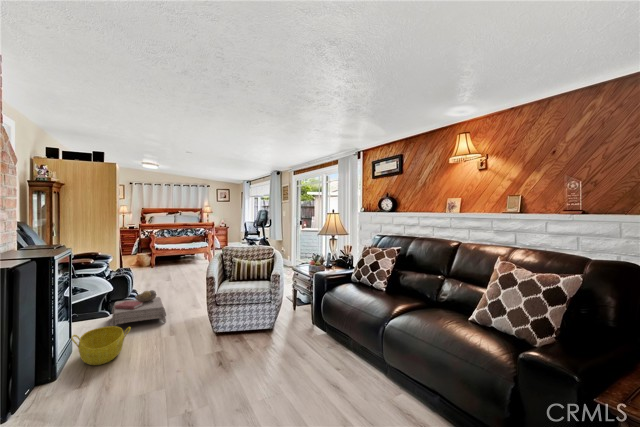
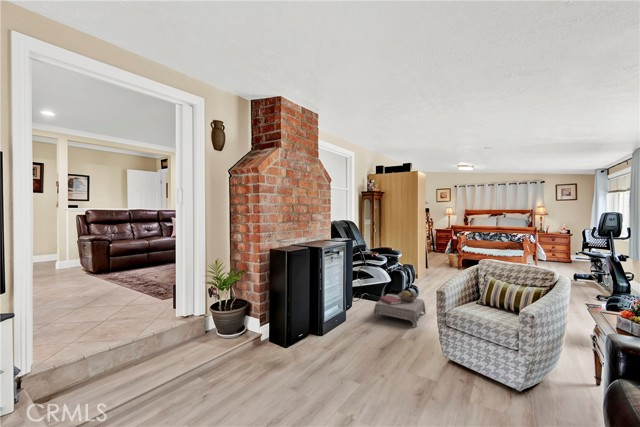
basket: present [71,326,131,365] -> none [330,312,369,343]

